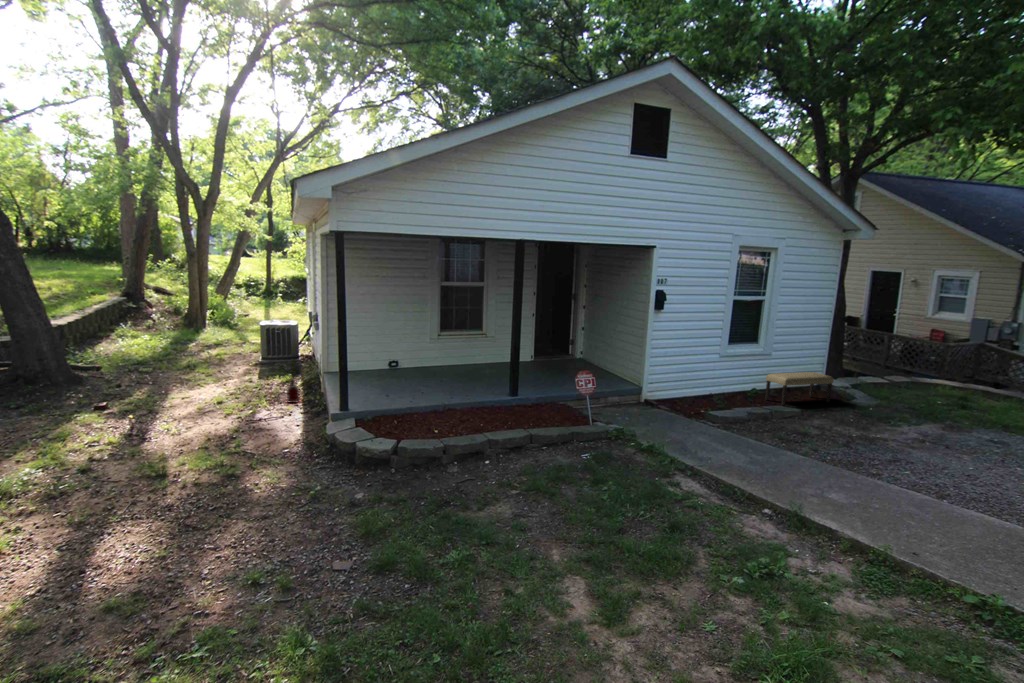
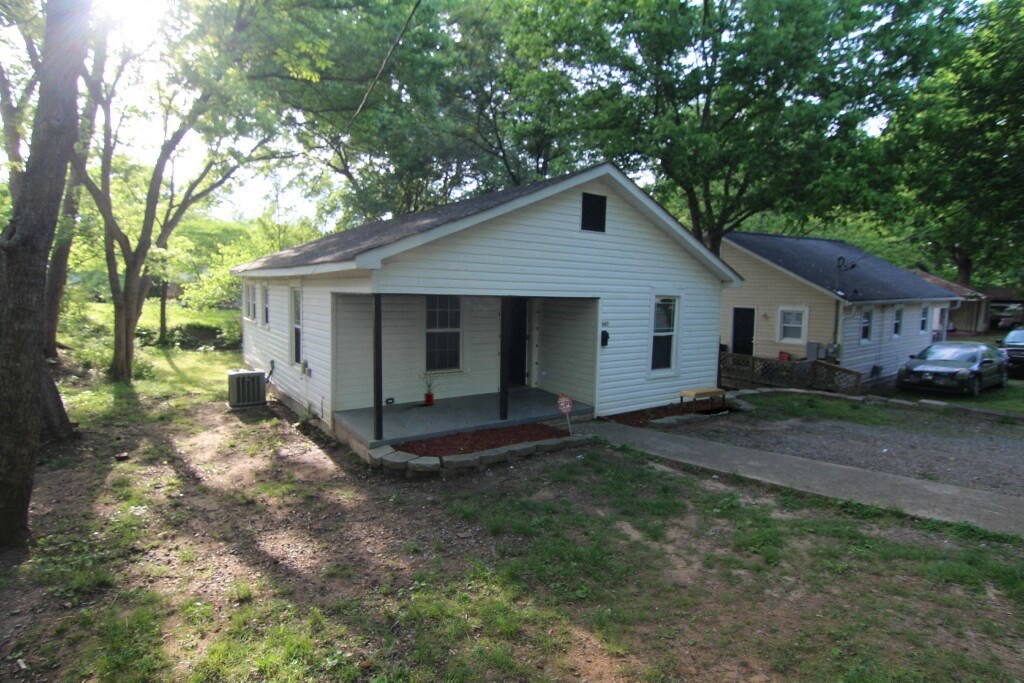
house plant: present [284,359,300,403] -> present [424,381,434,405]

